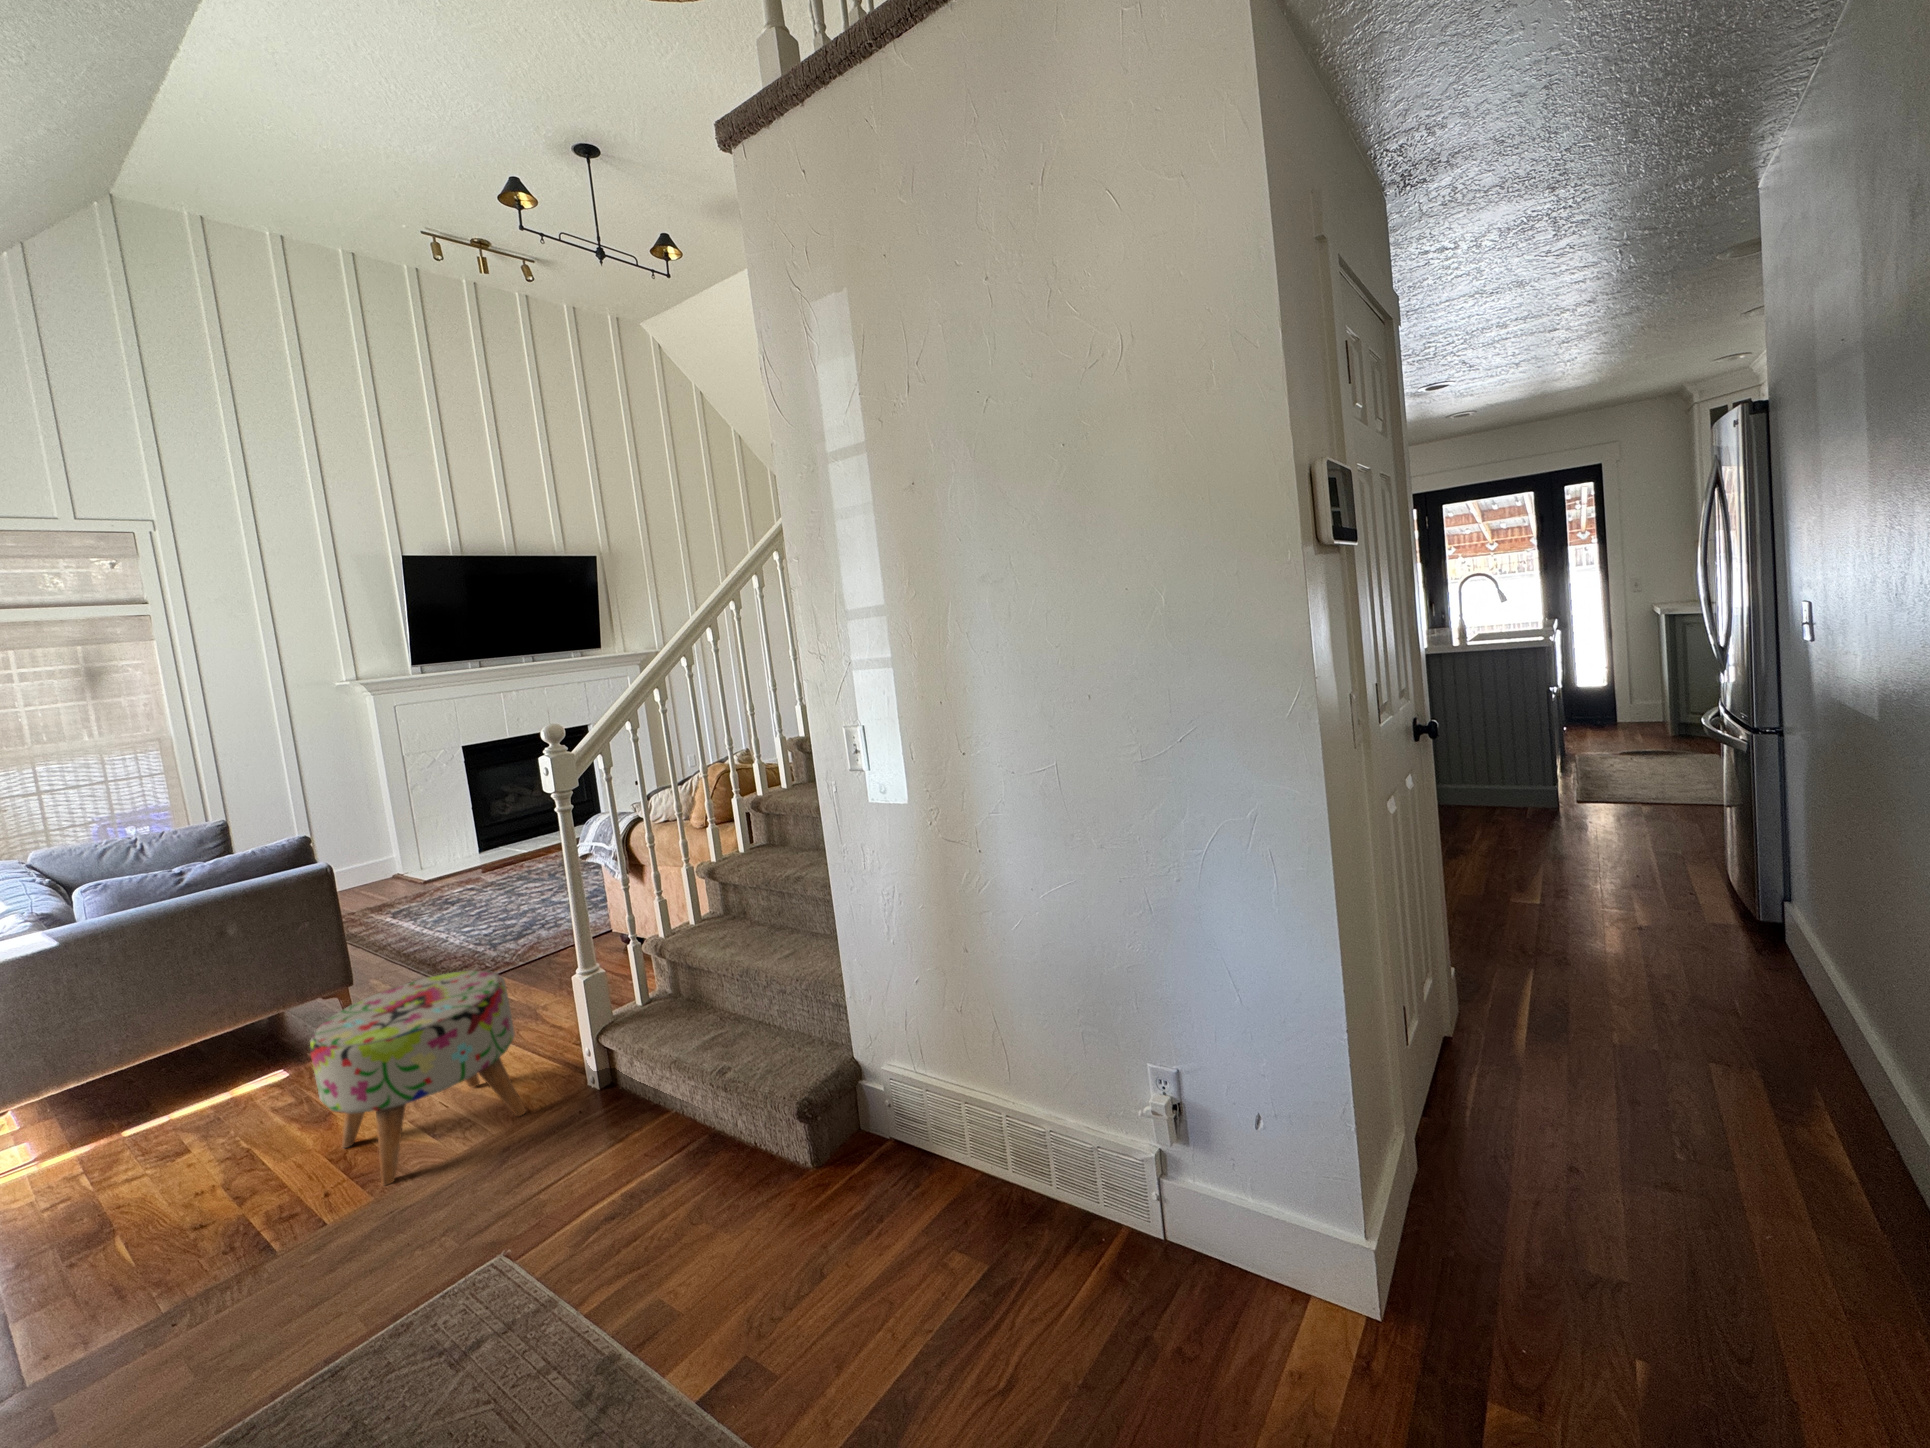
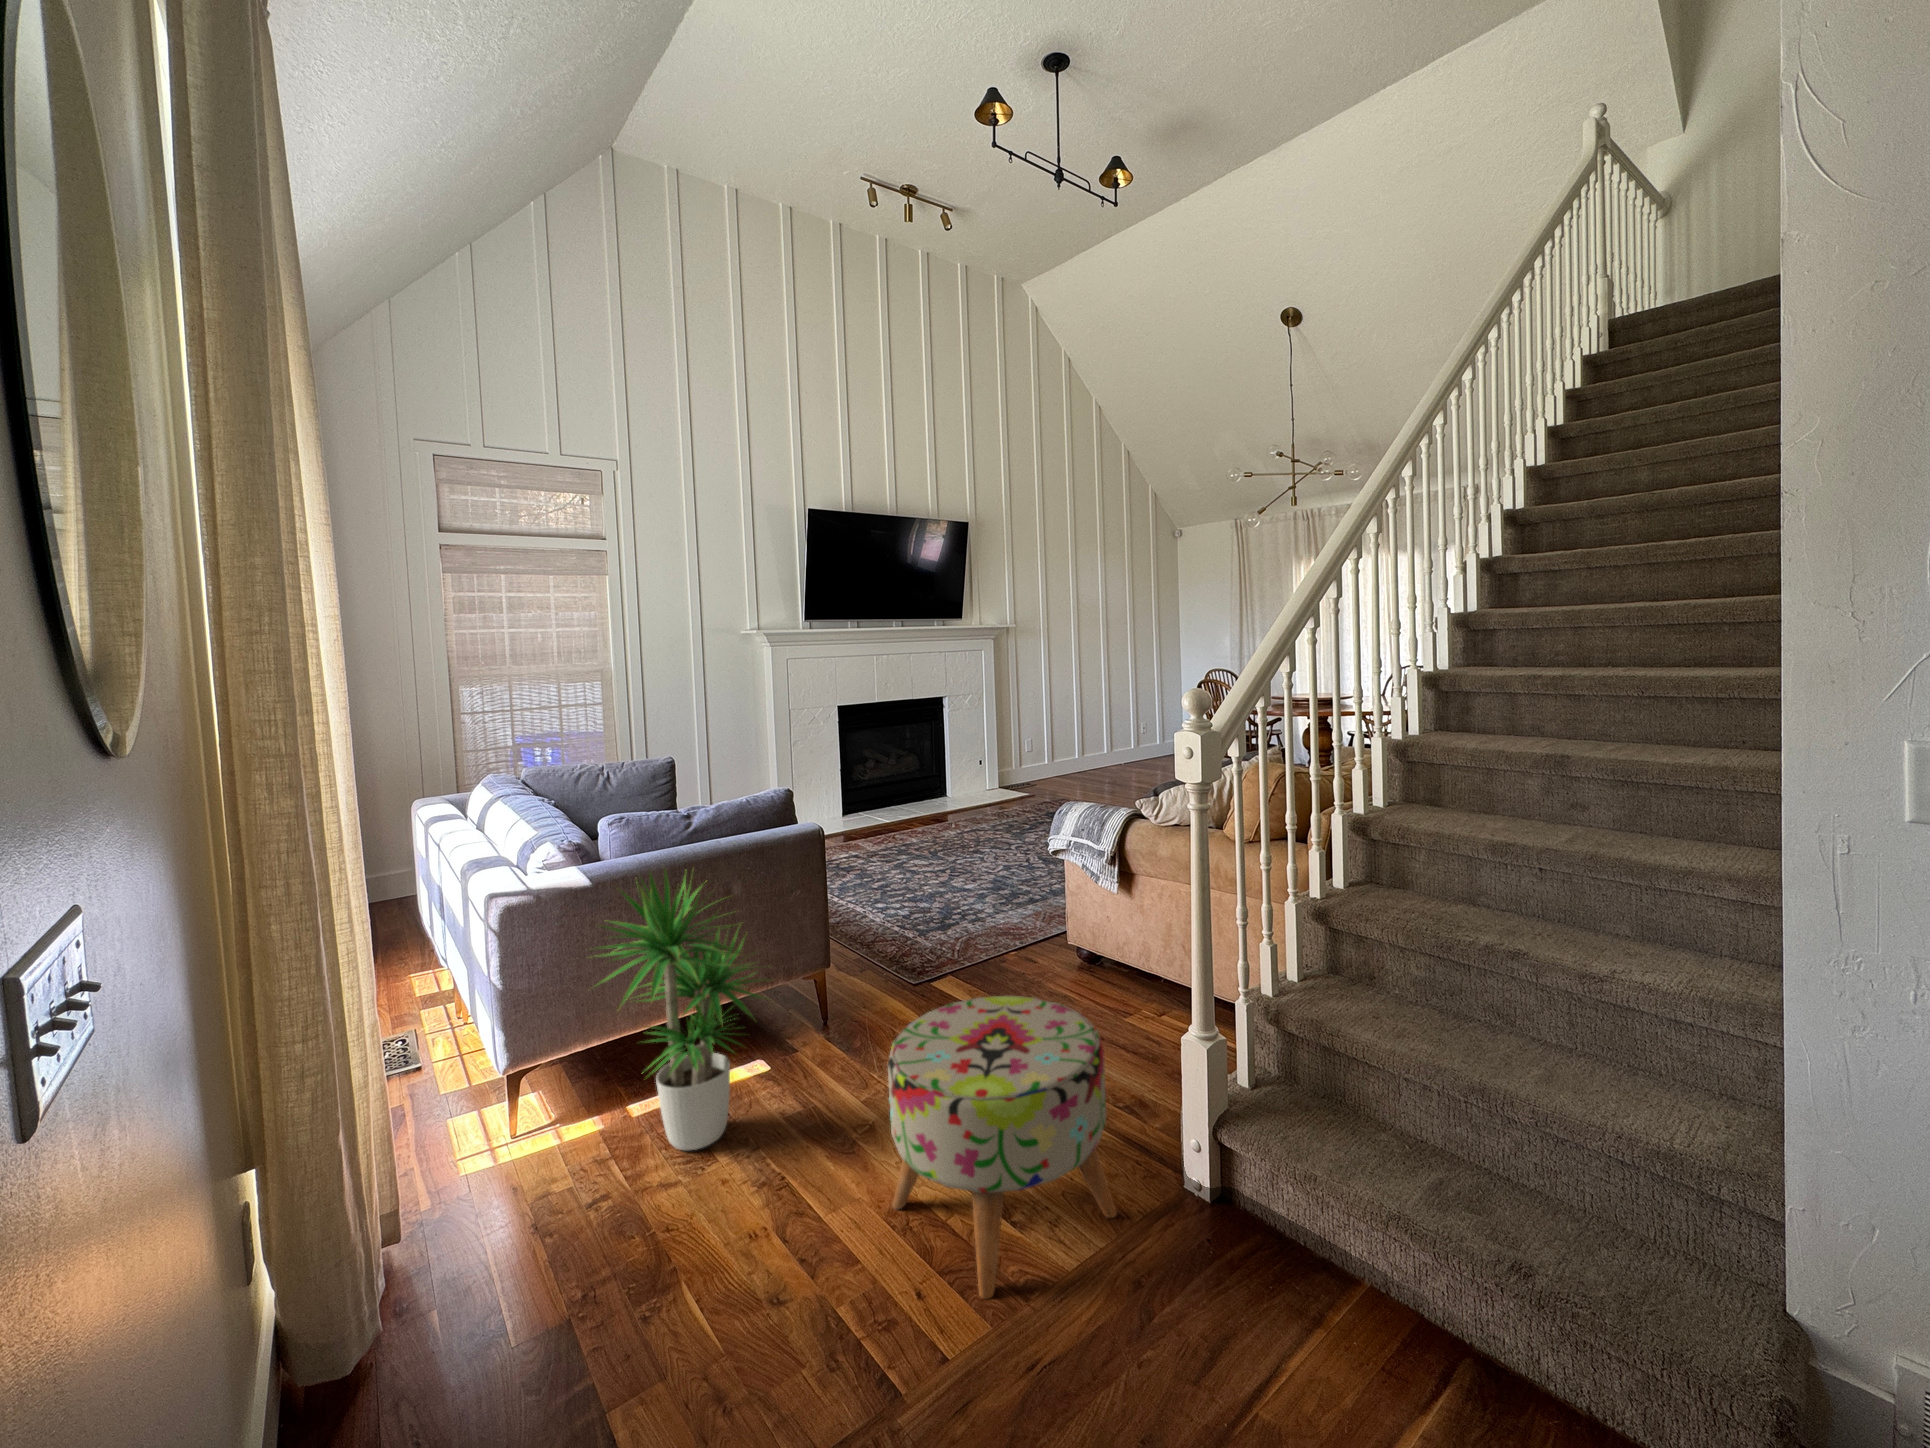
potted plant: none [35,913,262,1151] -> present [598,871,766,1150]

